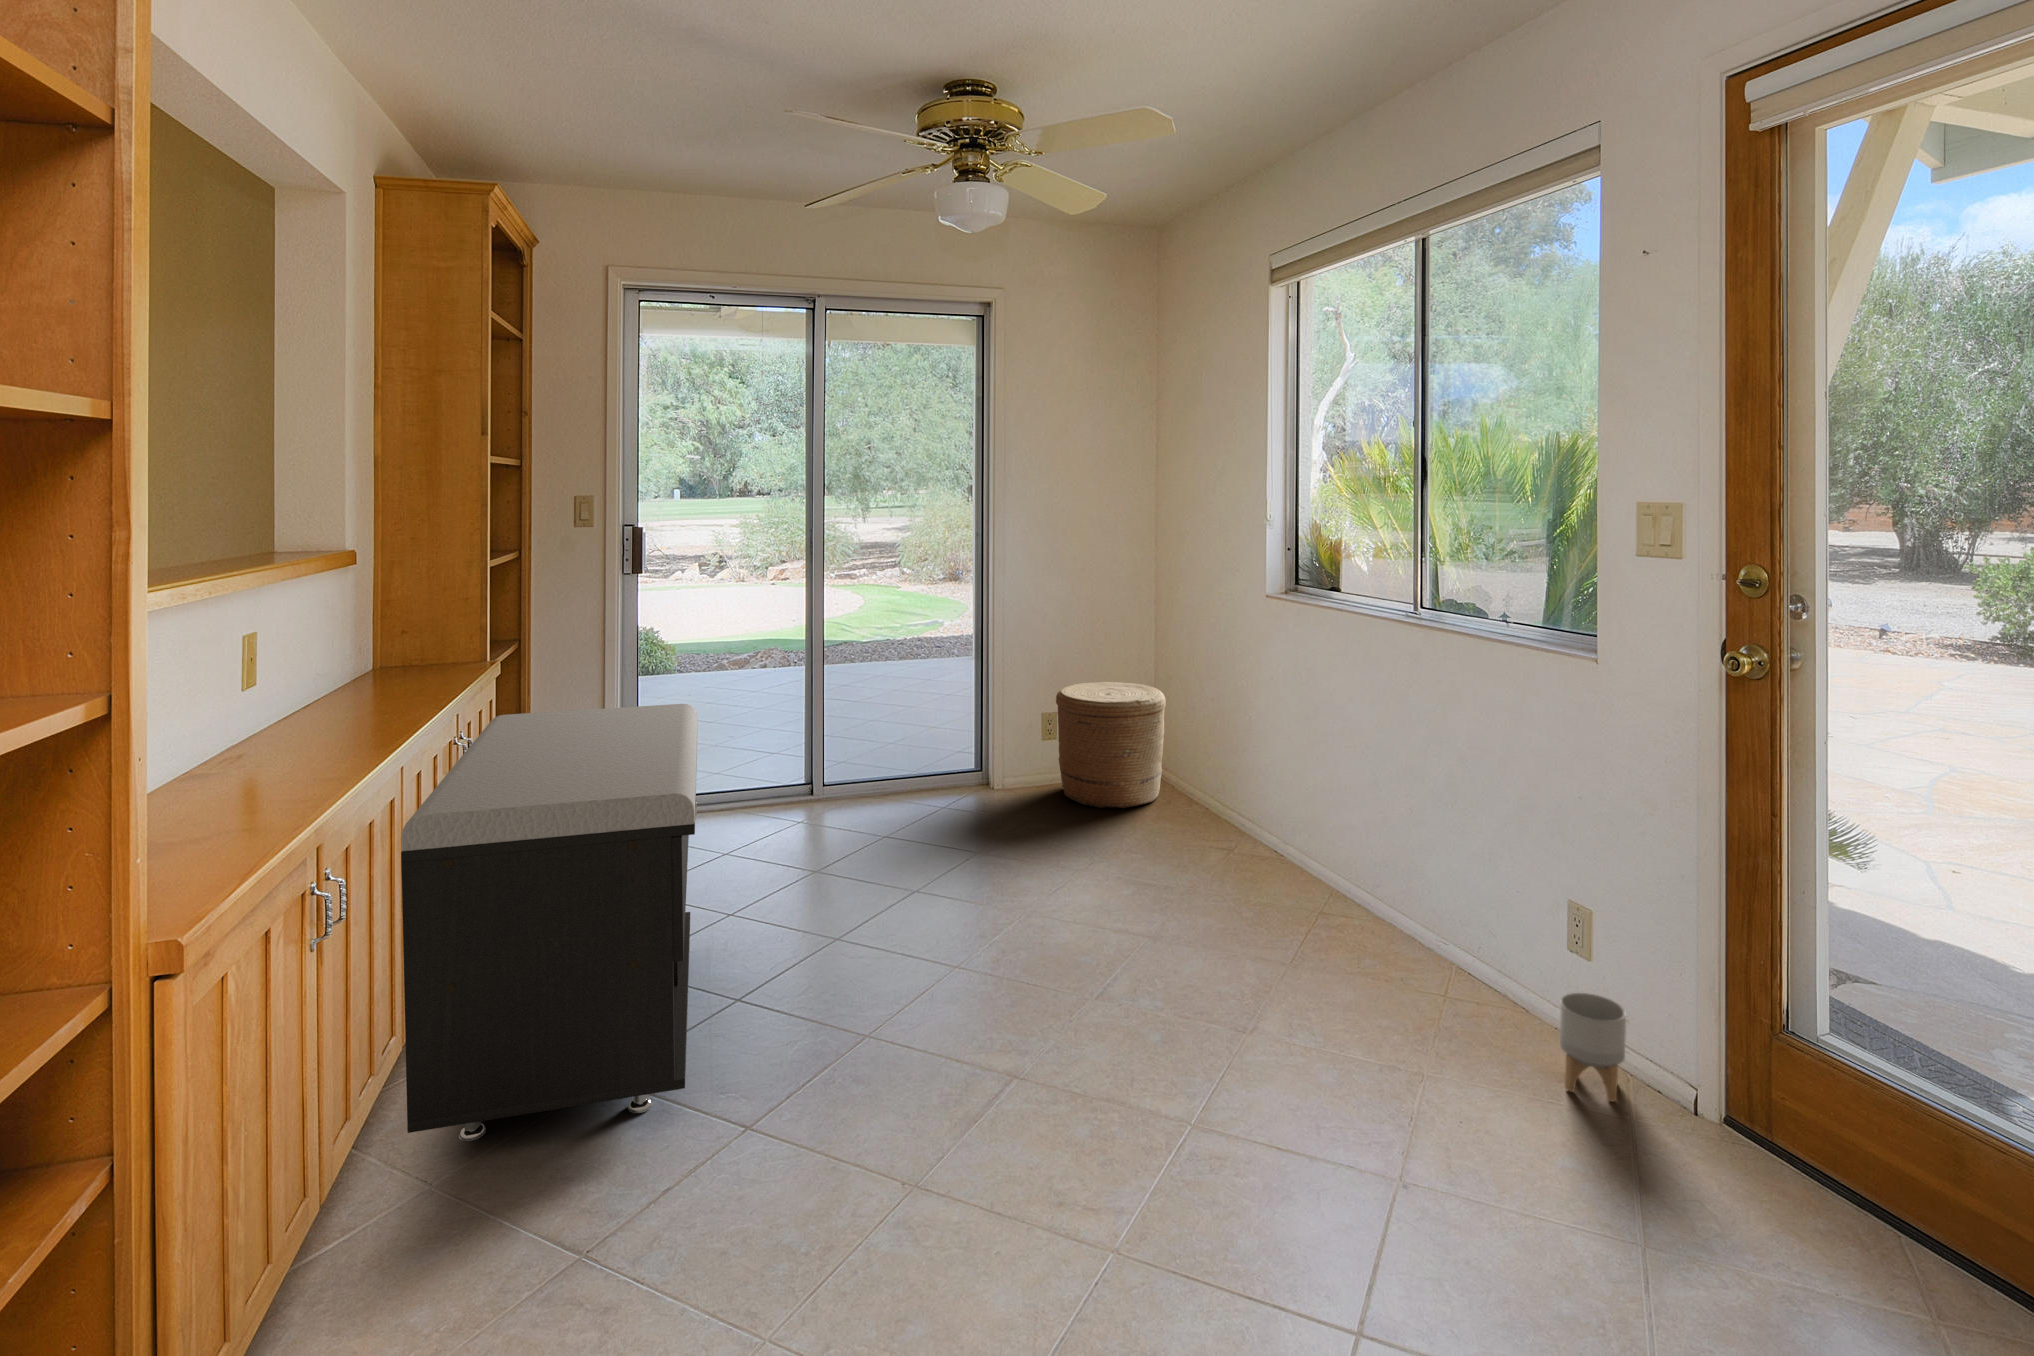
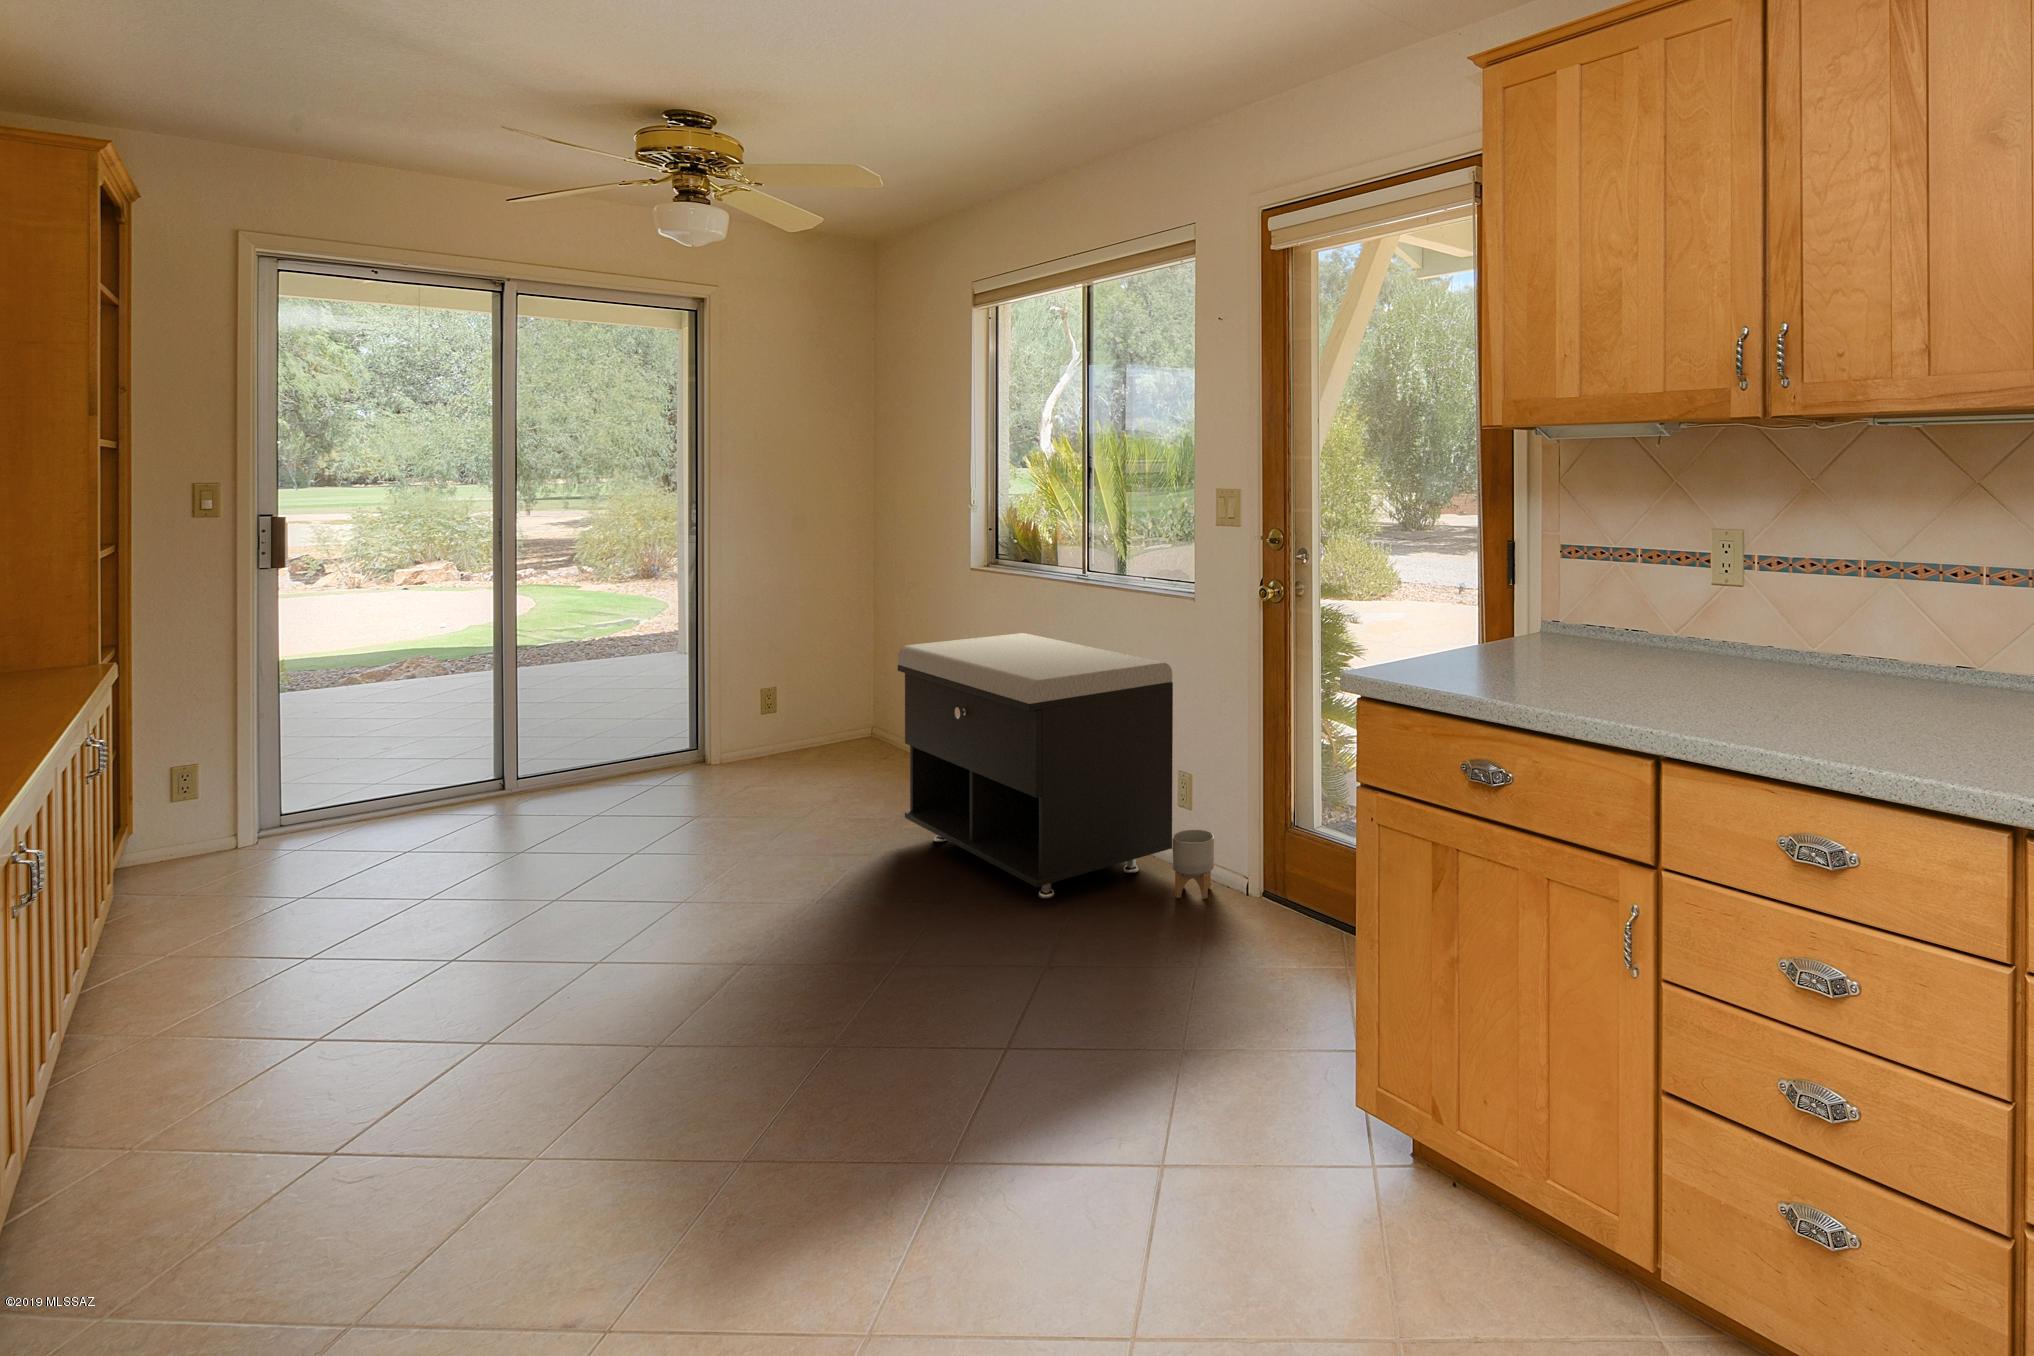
woven basket: present [1056,682,1166,808] -> none [776,659,884,772]
storage bench: present [401,704,697,1141] -> present [898,633,1173,898]

